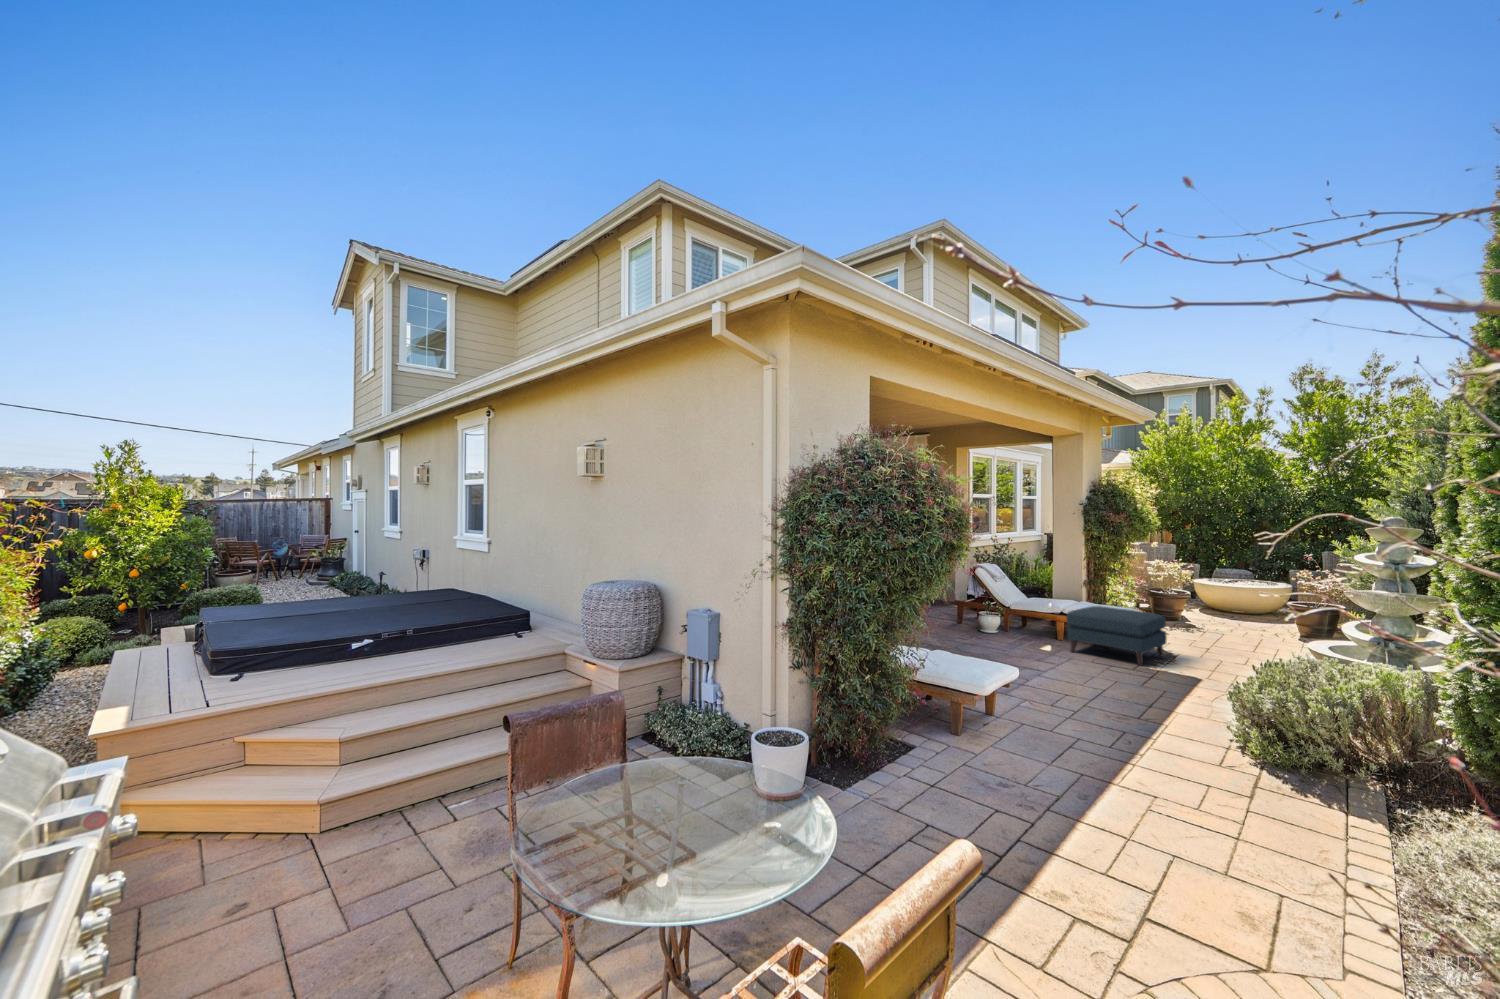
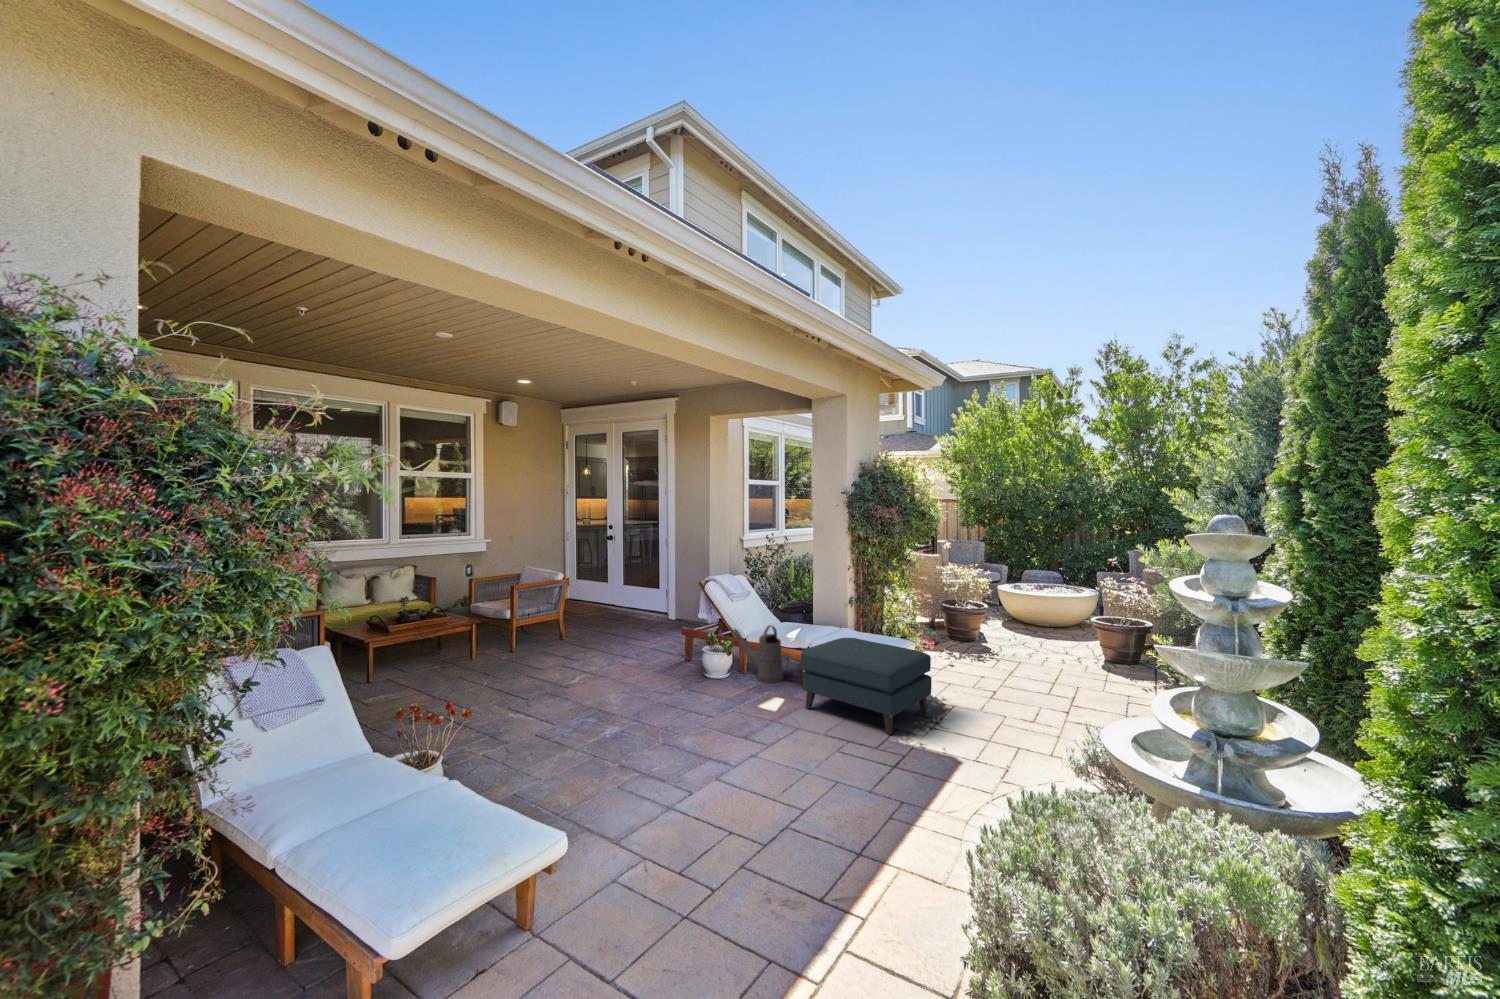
watering can: none [999,599,1047,639] -> present [734,625,789,683]

